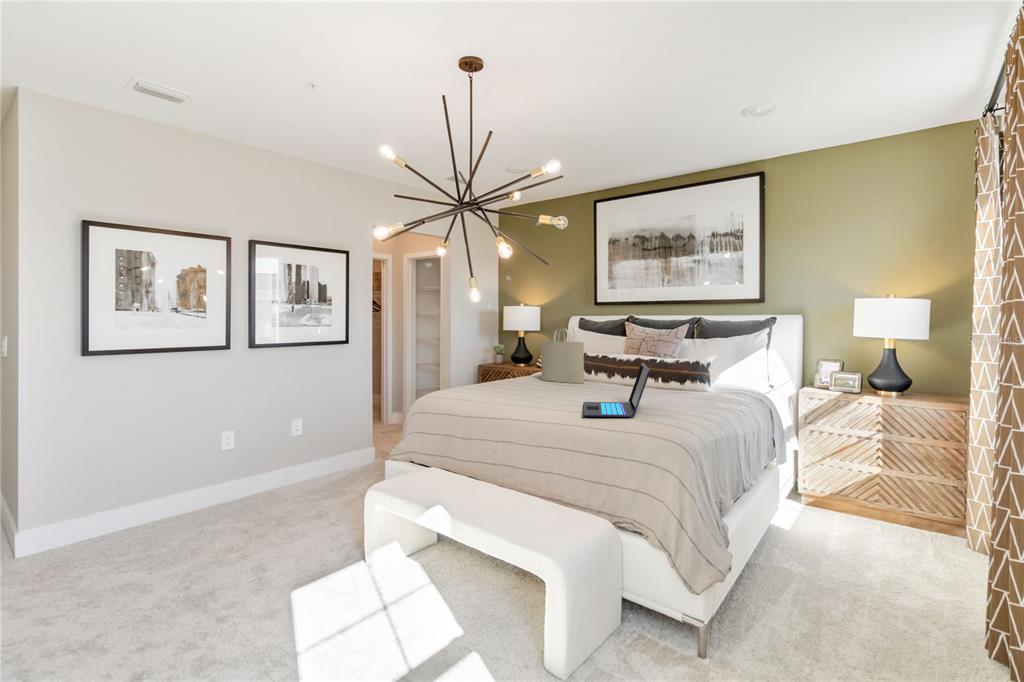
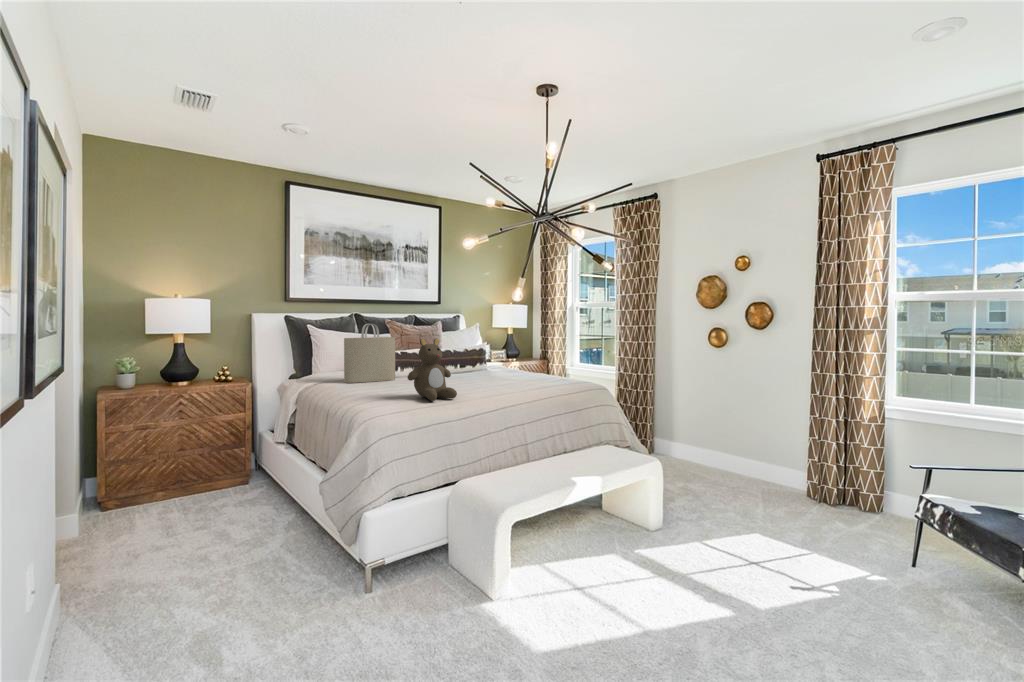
teddy bear: none [498,347,543,408] -> present [408,338,457,401]
laptop: present [584,363,650,417] -> none [472,348,543,392]

